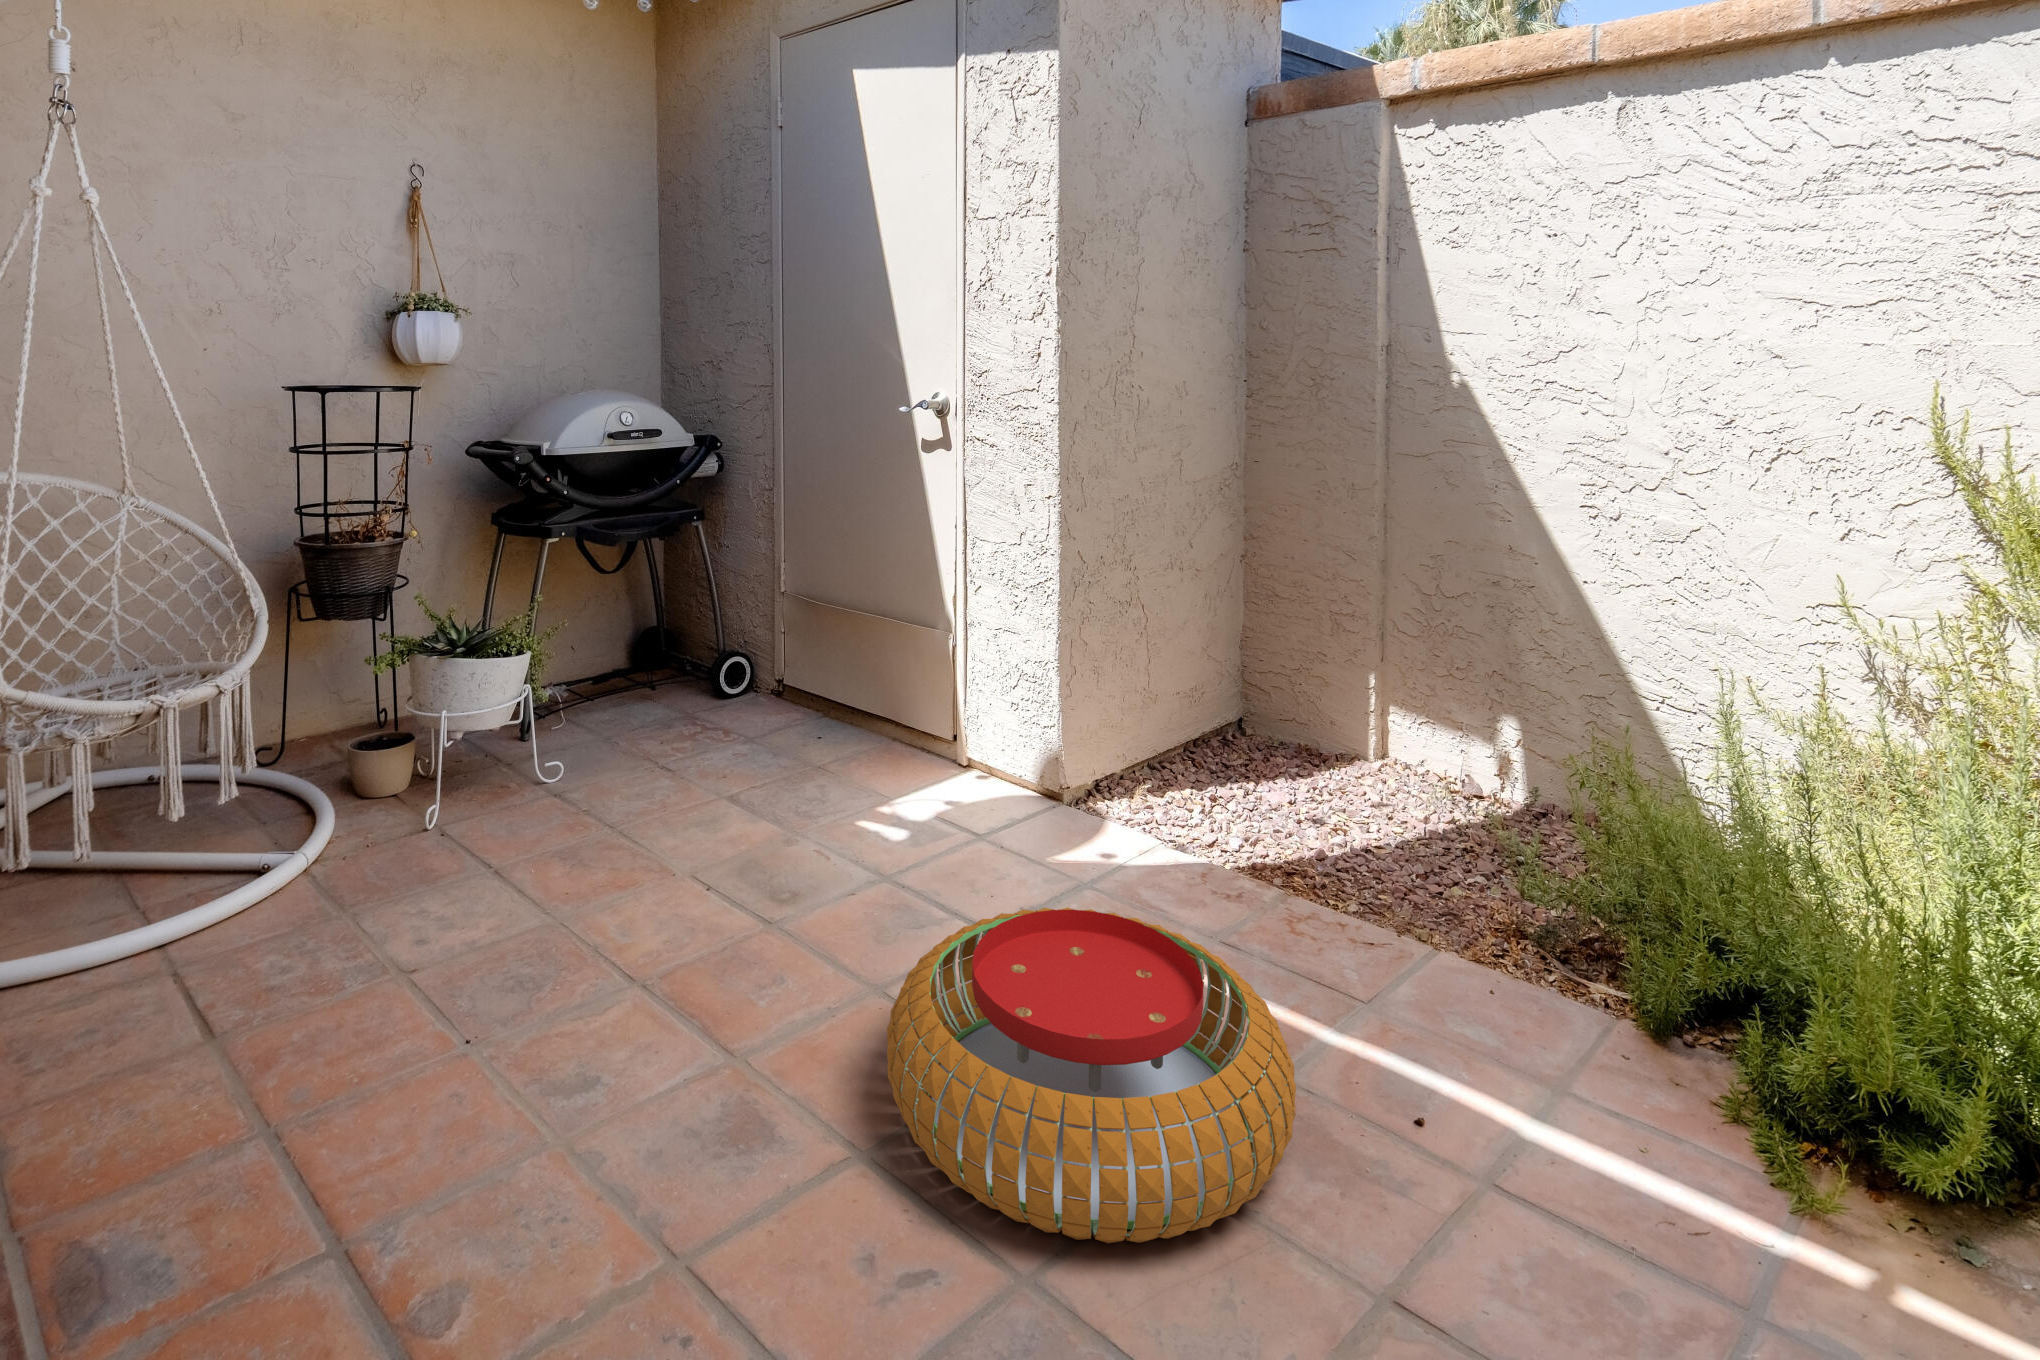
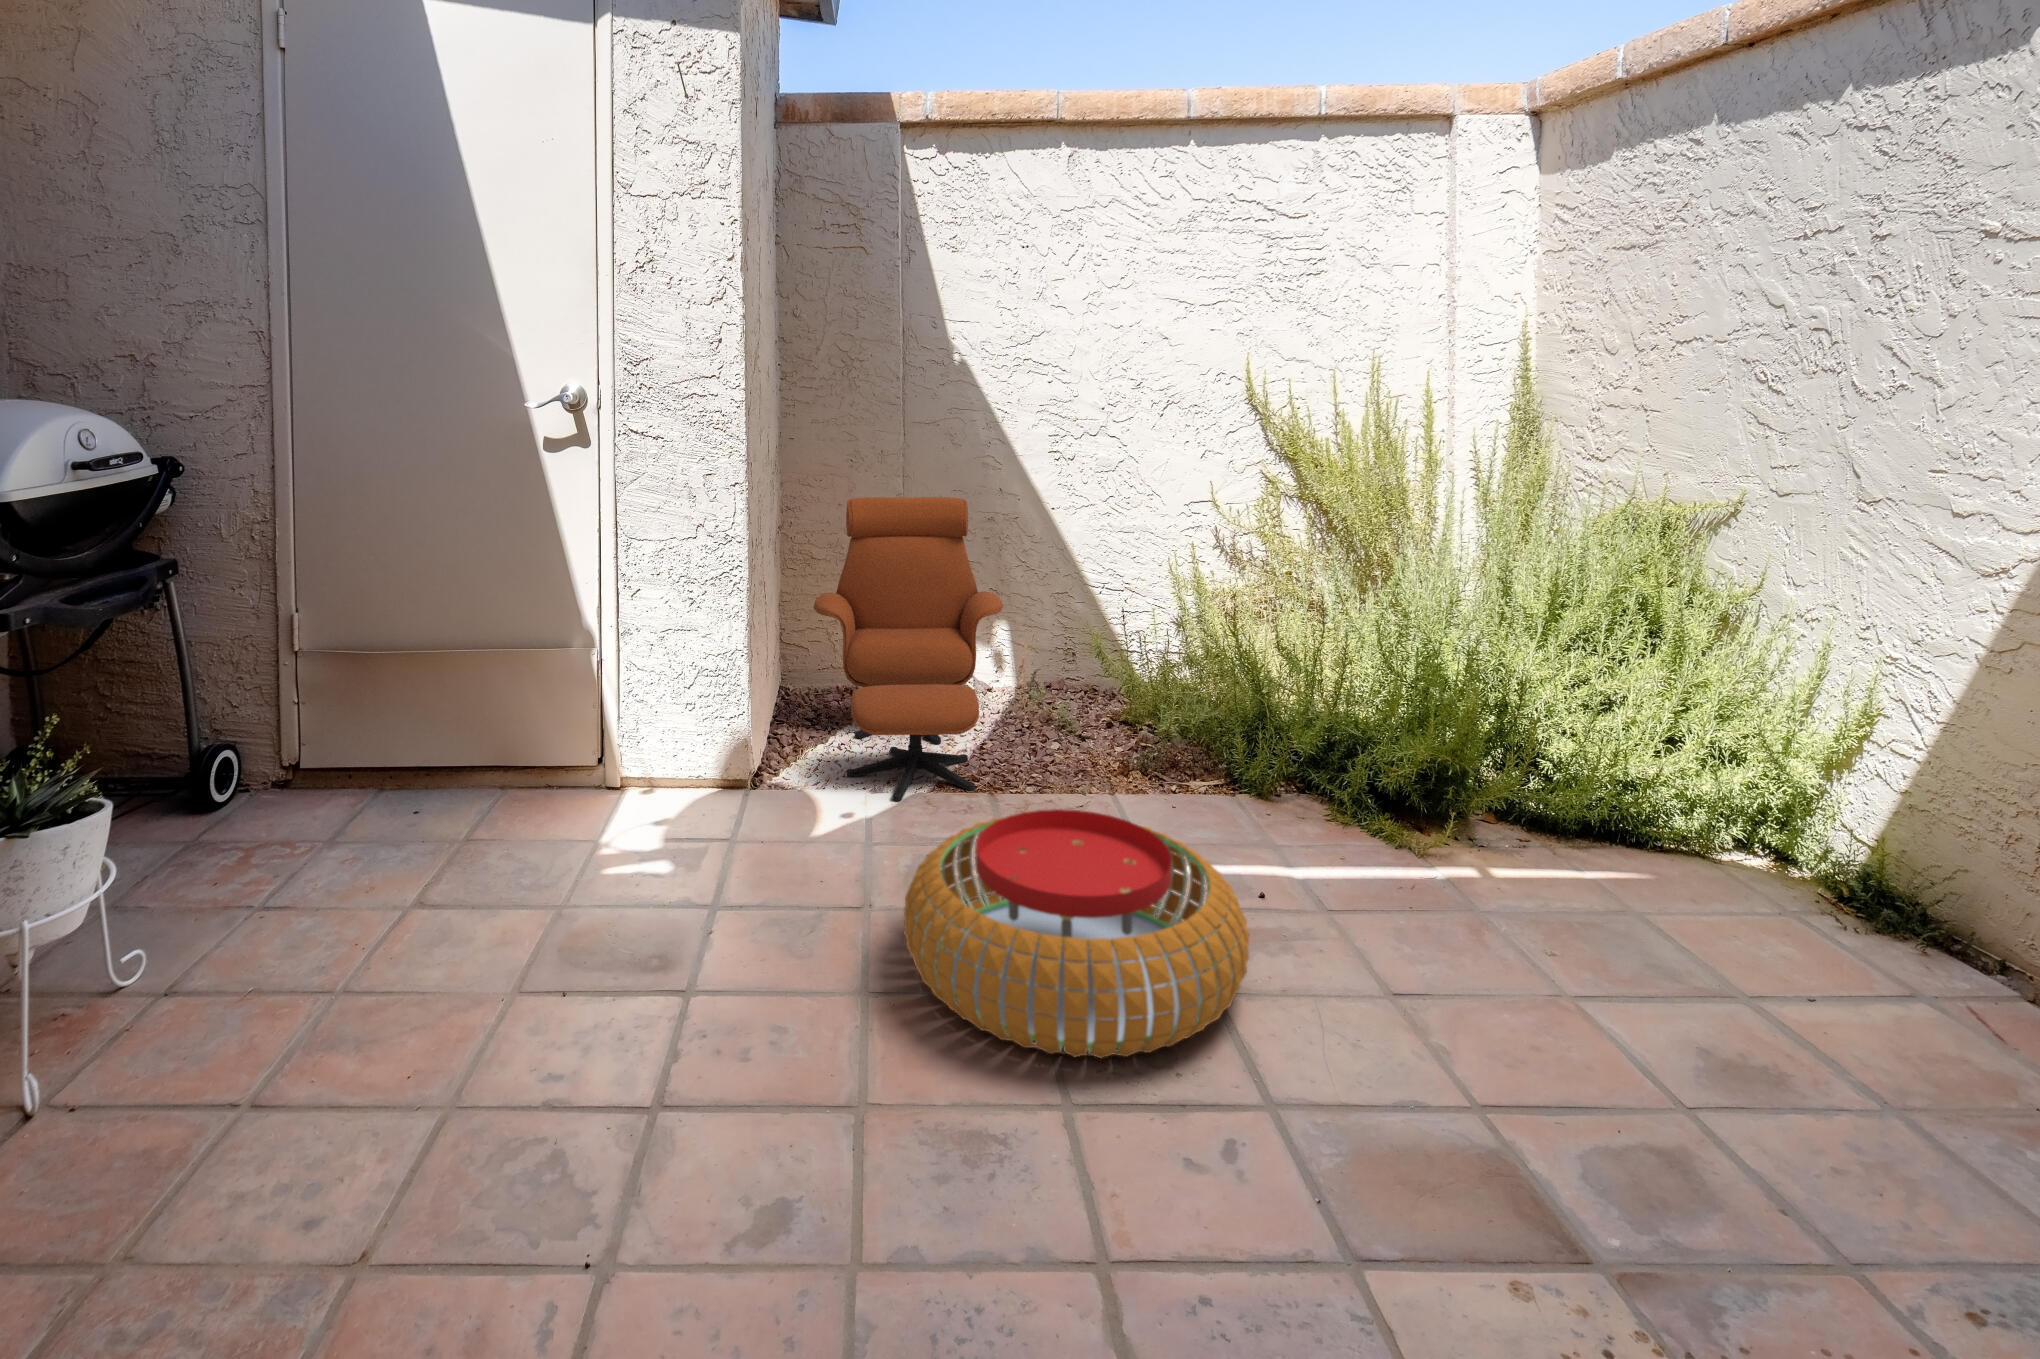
lounge chair: none [1177,538,1469,904] -> present [813,497,1003,801]

